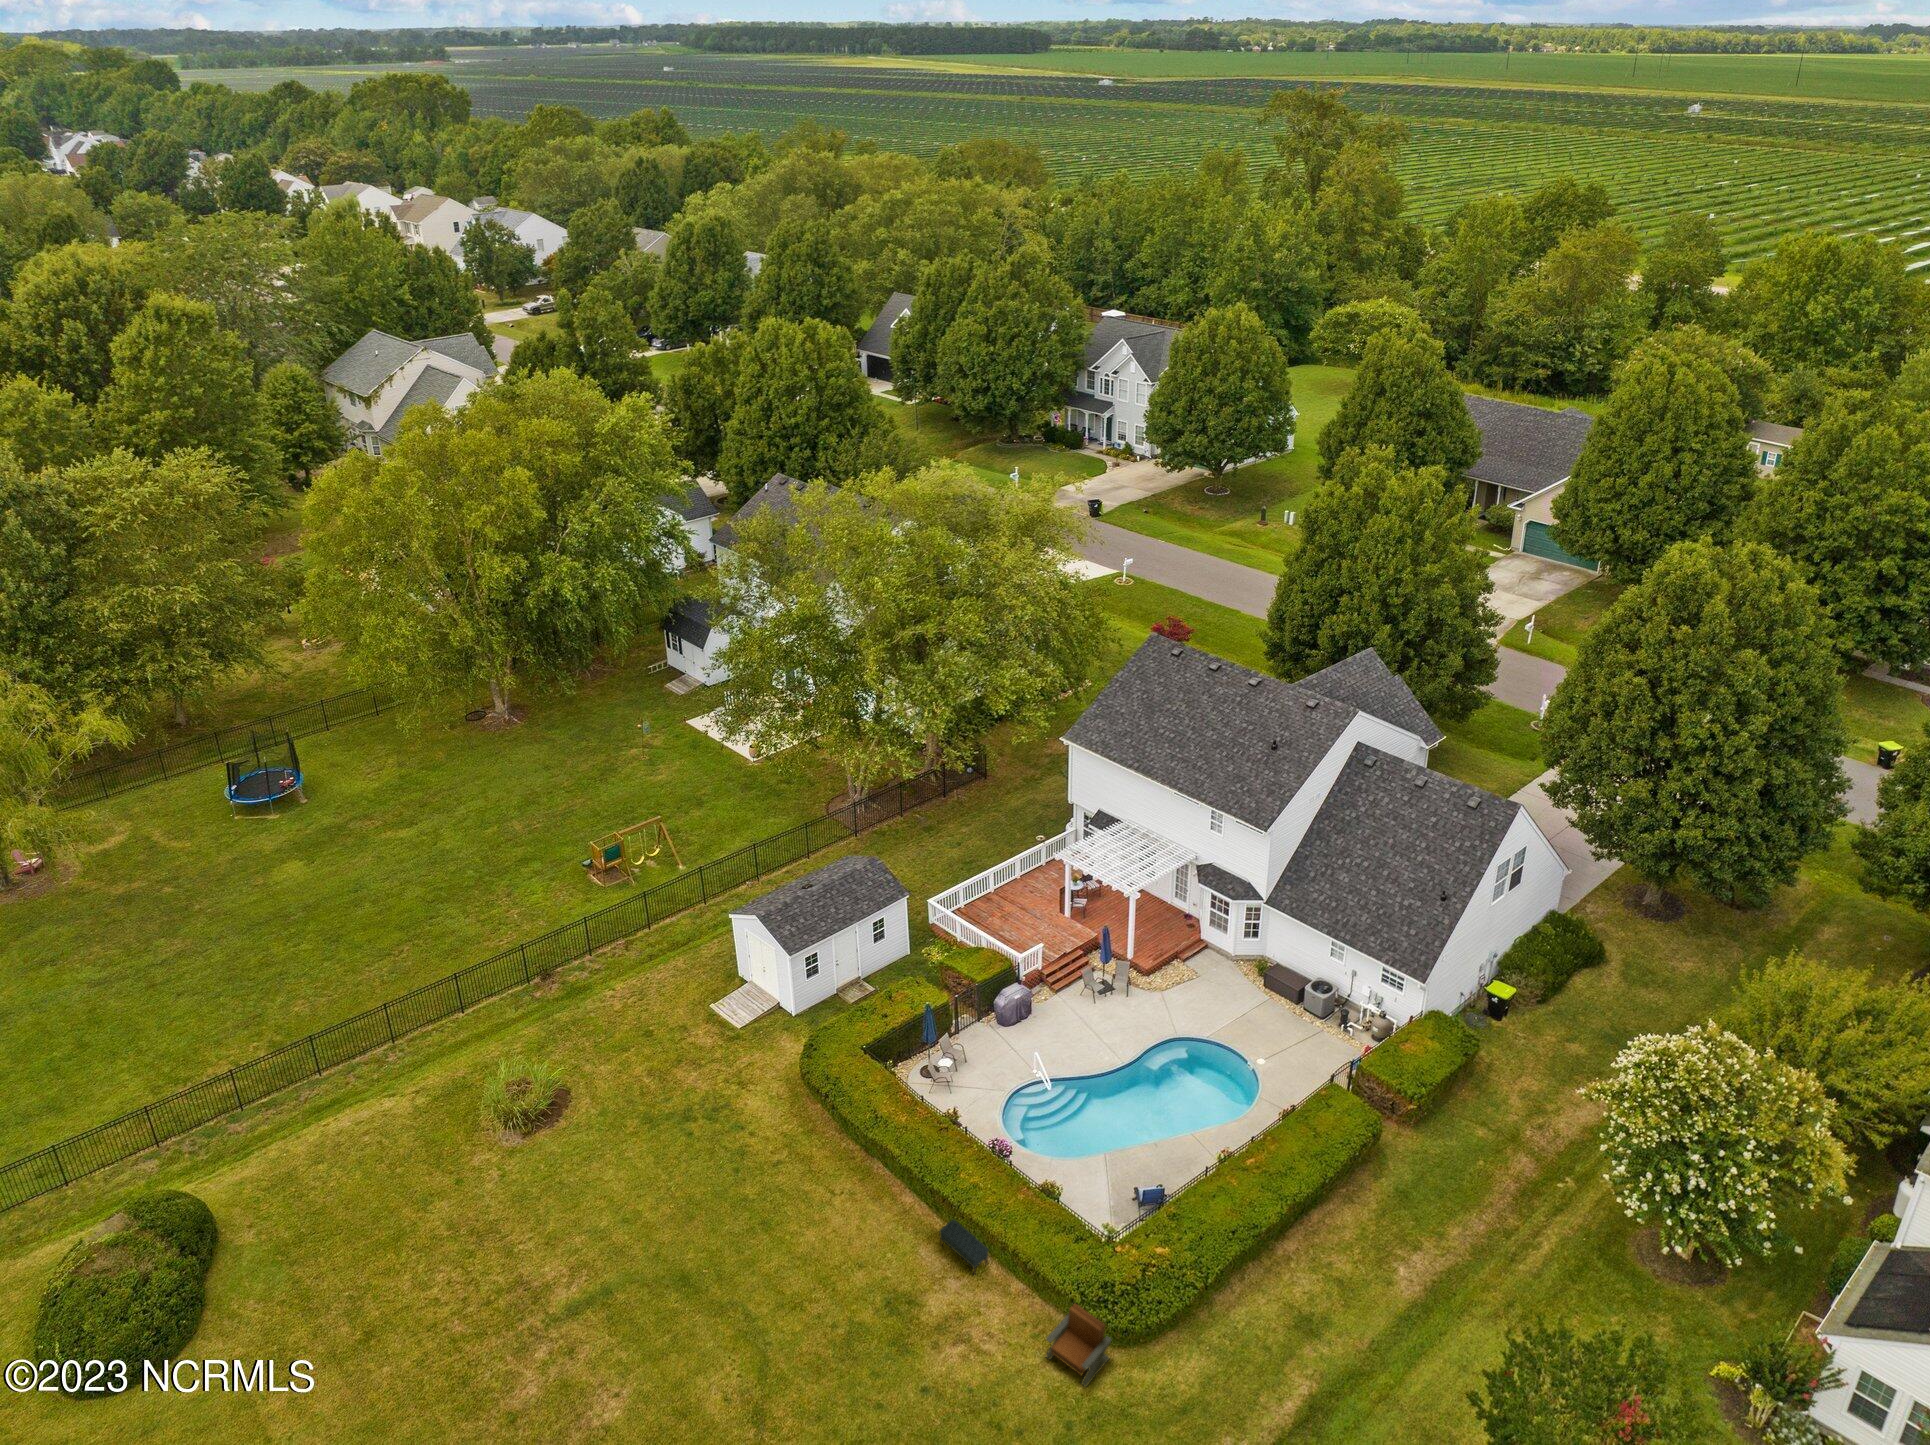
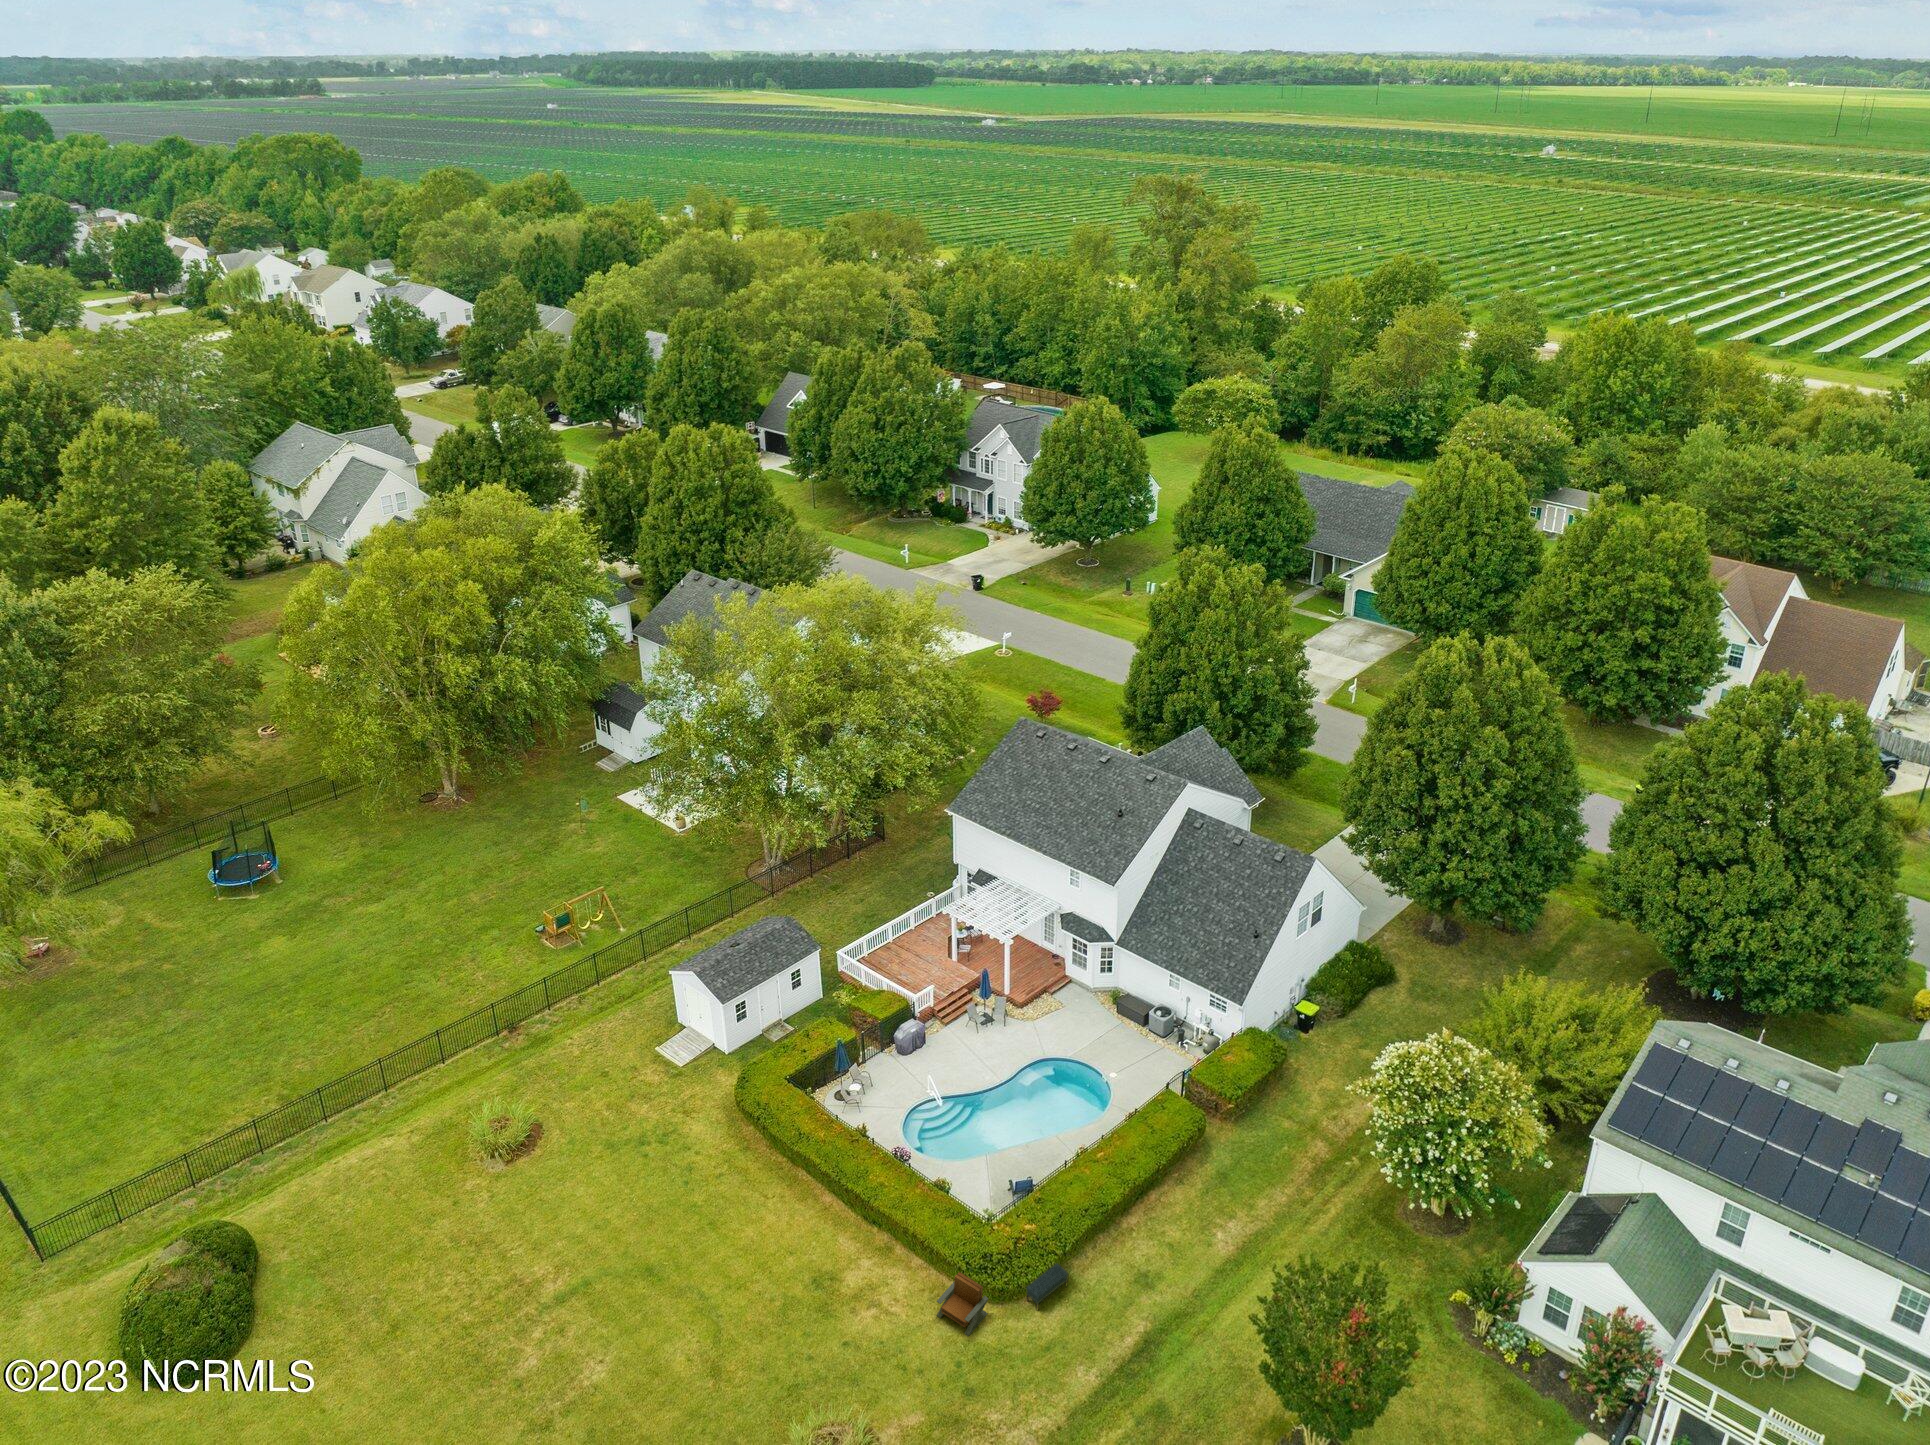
bench: present [939,1220,988,1275] -> present [1027,1264,1068,1309]

